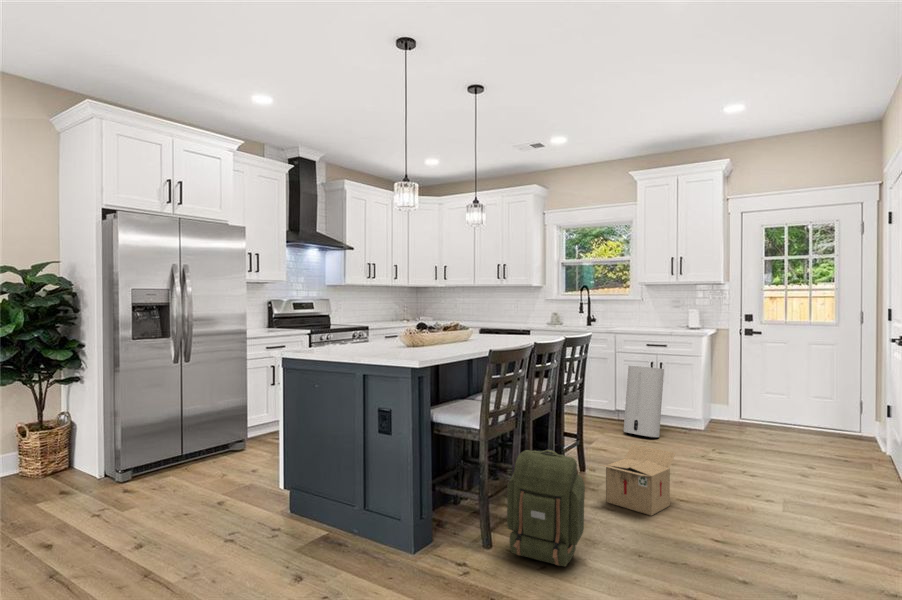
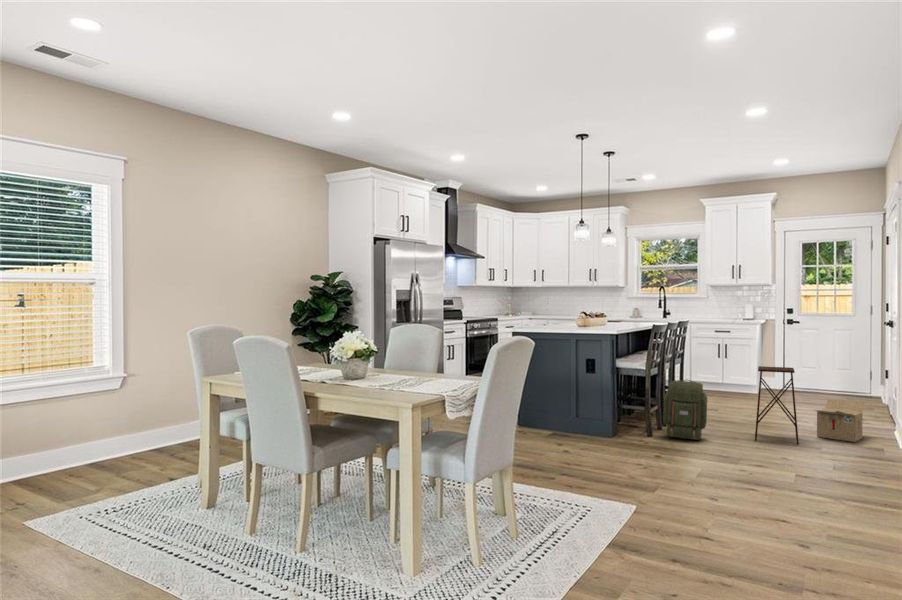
air purifier: present [624,366,664,438] -> none [700,345,730,397]
side table: none [670,423,753,585] -> present [755,366,799,445]
cardboard box: present [600,444,675,516] -> present [815,399,865,442]

